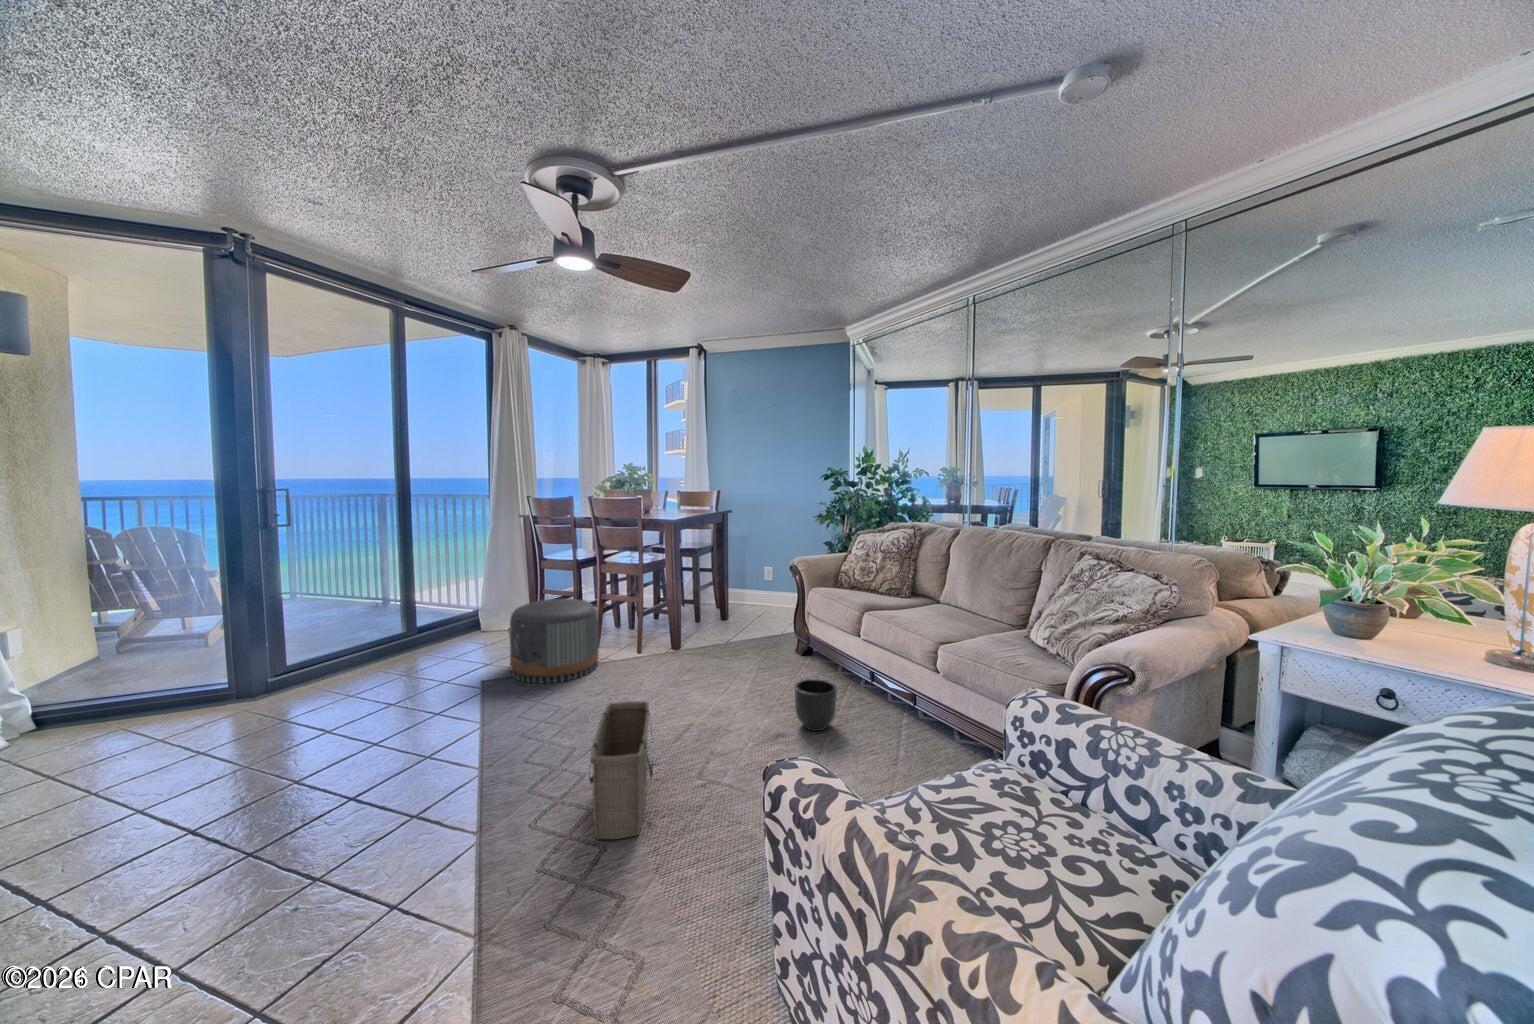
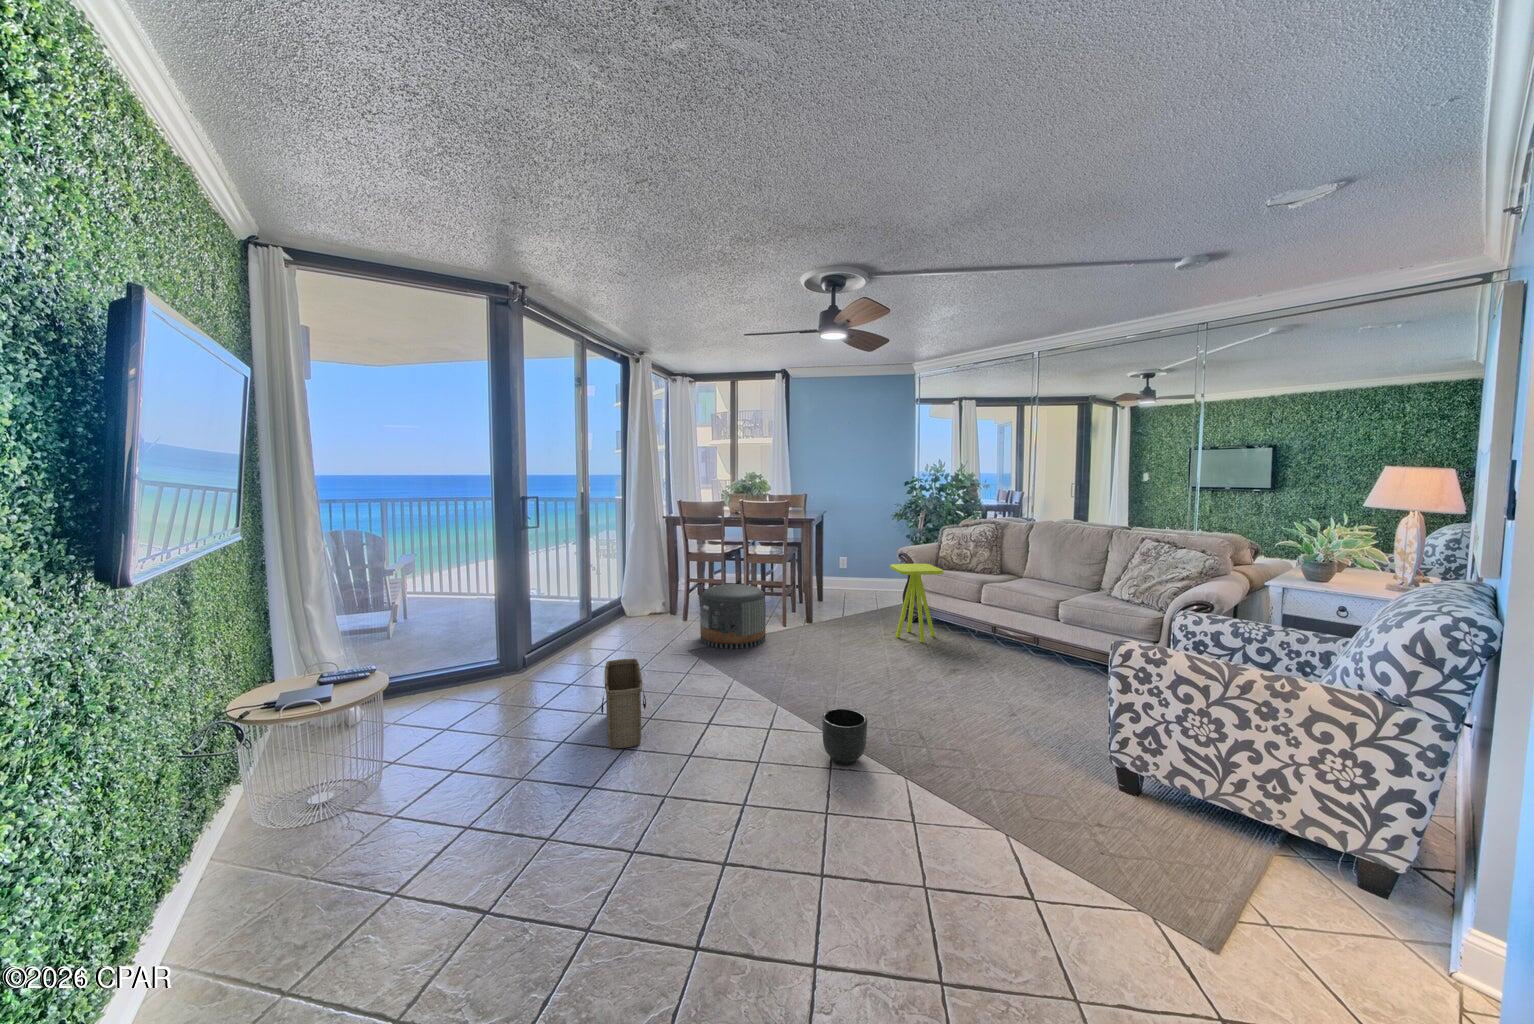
side table: none [757,580,816,687] -> present [890,564,943,642]
planter: present [795,679,837,731] -> present [822,708,867,765]
basket: present [589,701,653,839] -> present [601,659,646,748]

